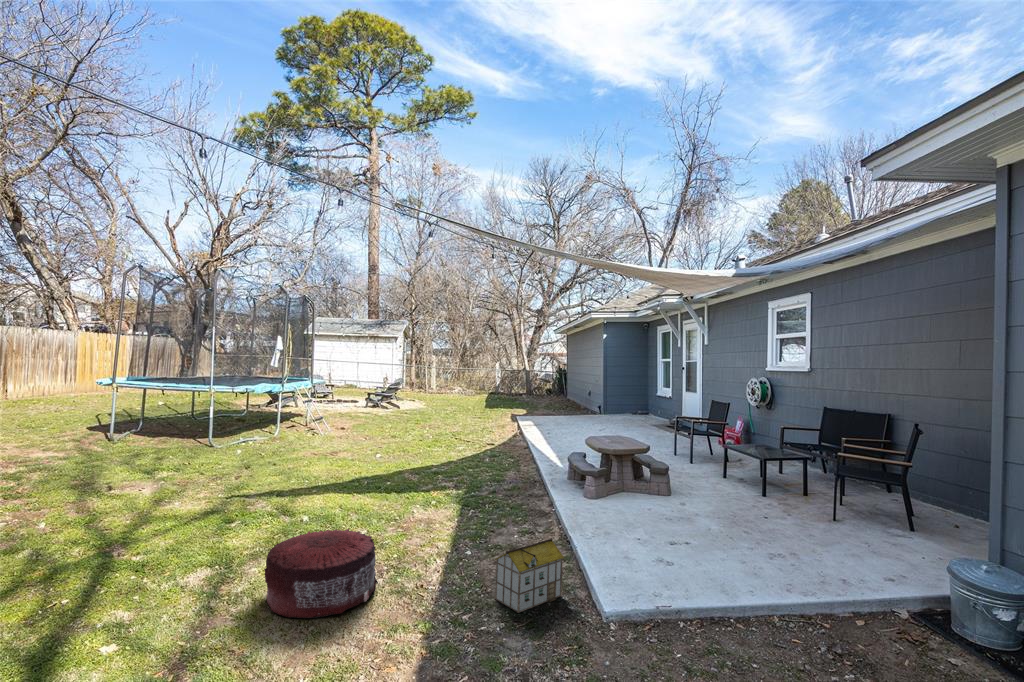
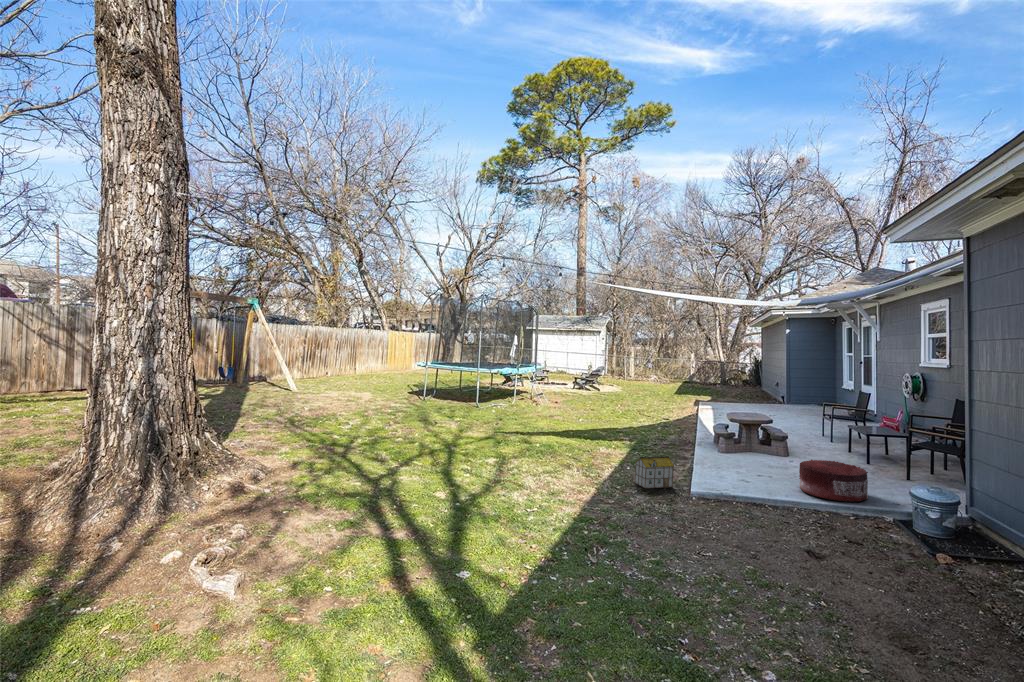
pouf: present [264,529,378,618] -> present [799,460,868,502]

